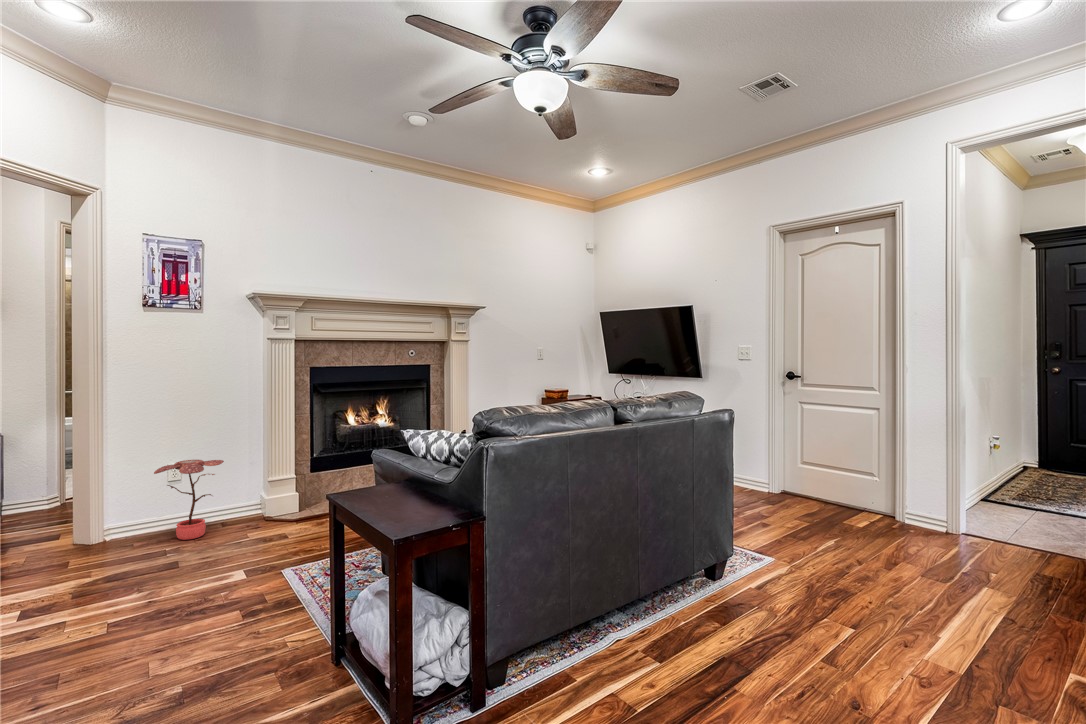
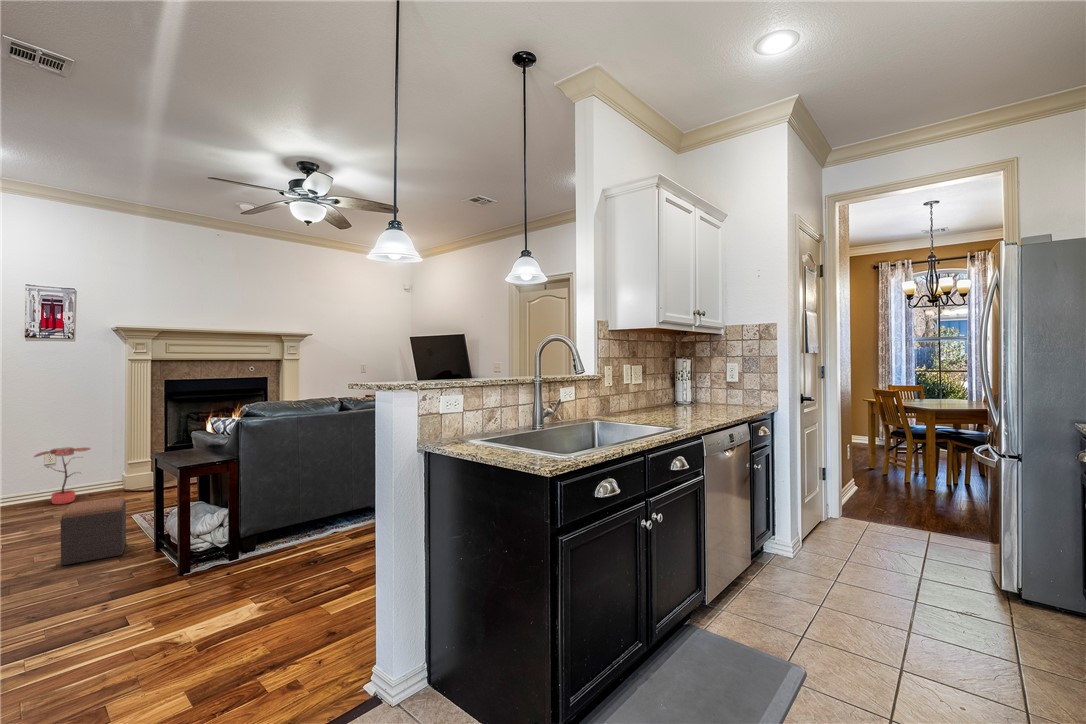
footstool: none [189,565,286,700] -> present [60,497,126,565]

